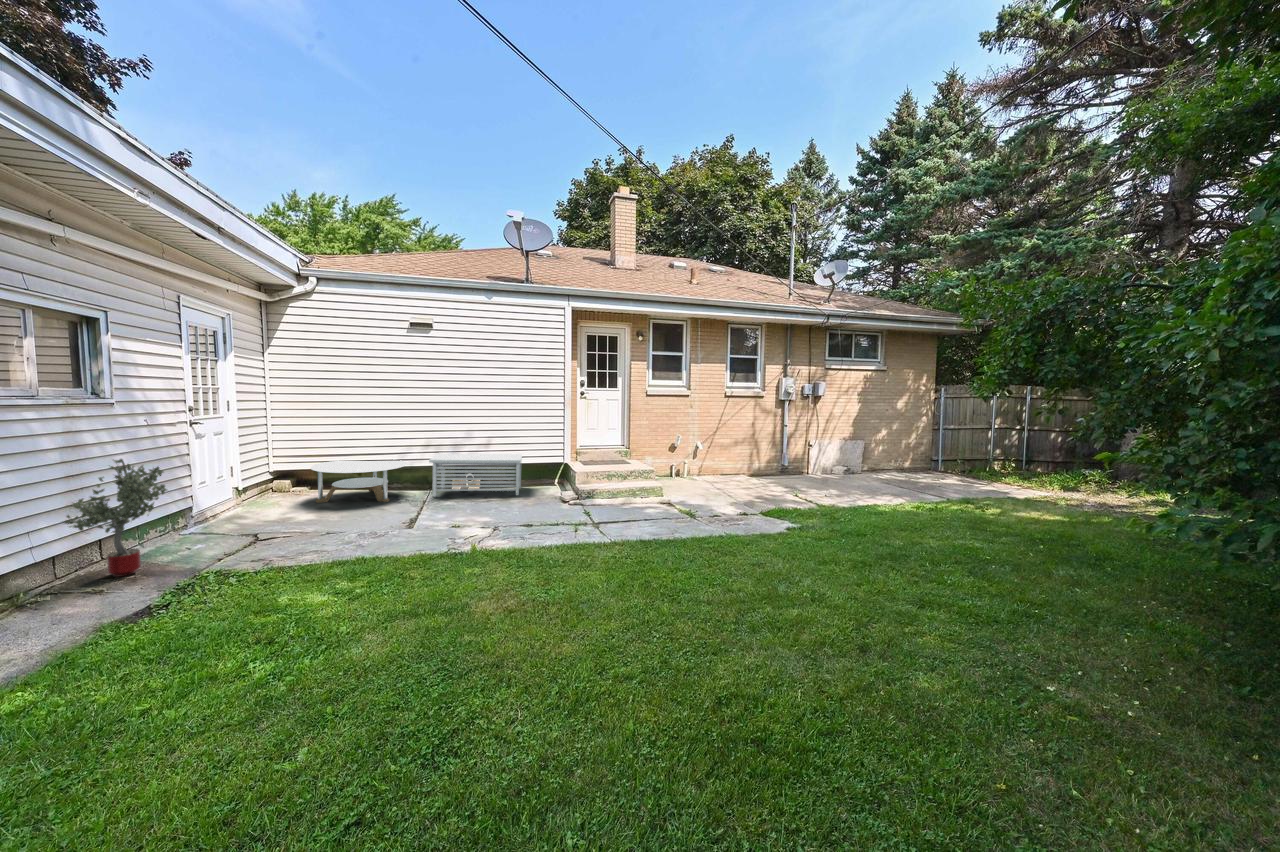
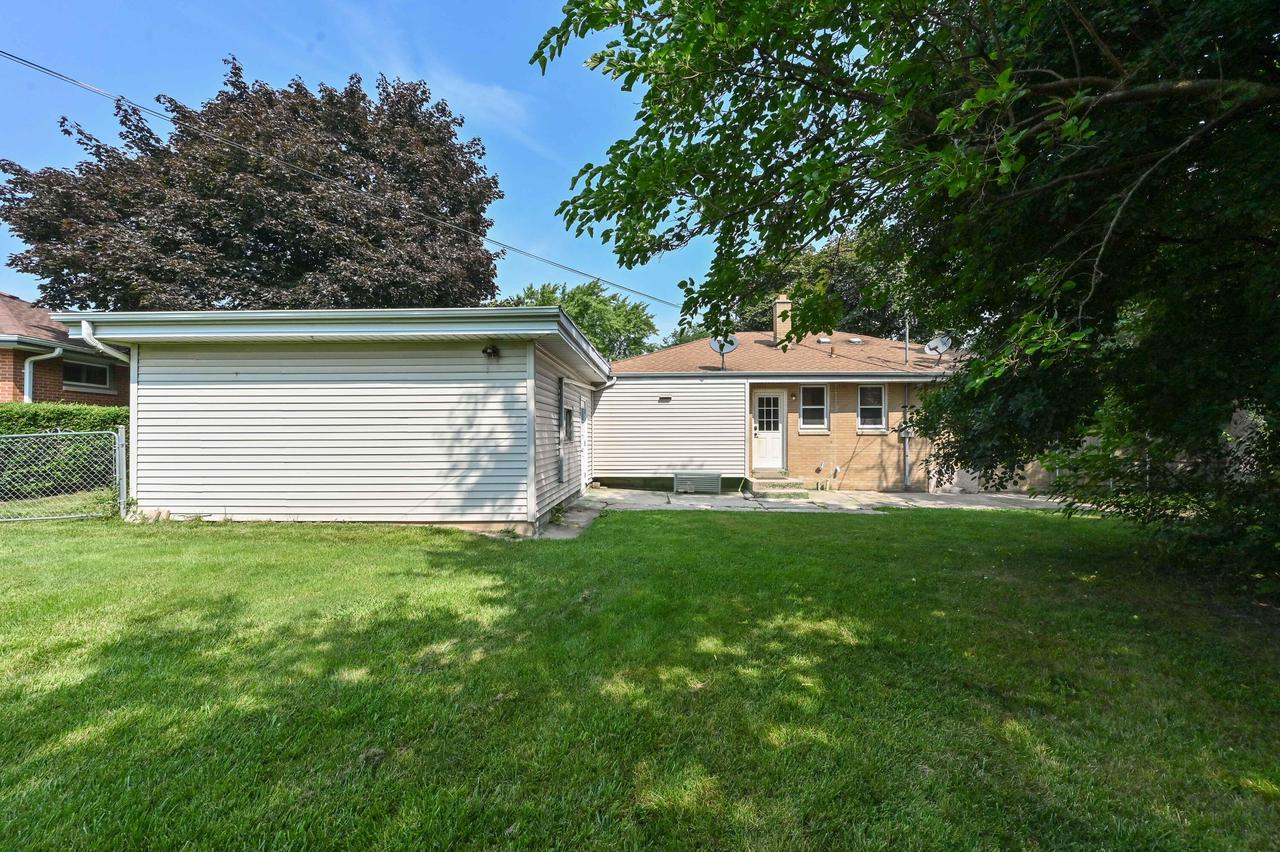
potted tree: present [64,459,167,577] -> none [574,463,597,507]
round table: present [311,459,407,503] -> none [616,473,660,495]

